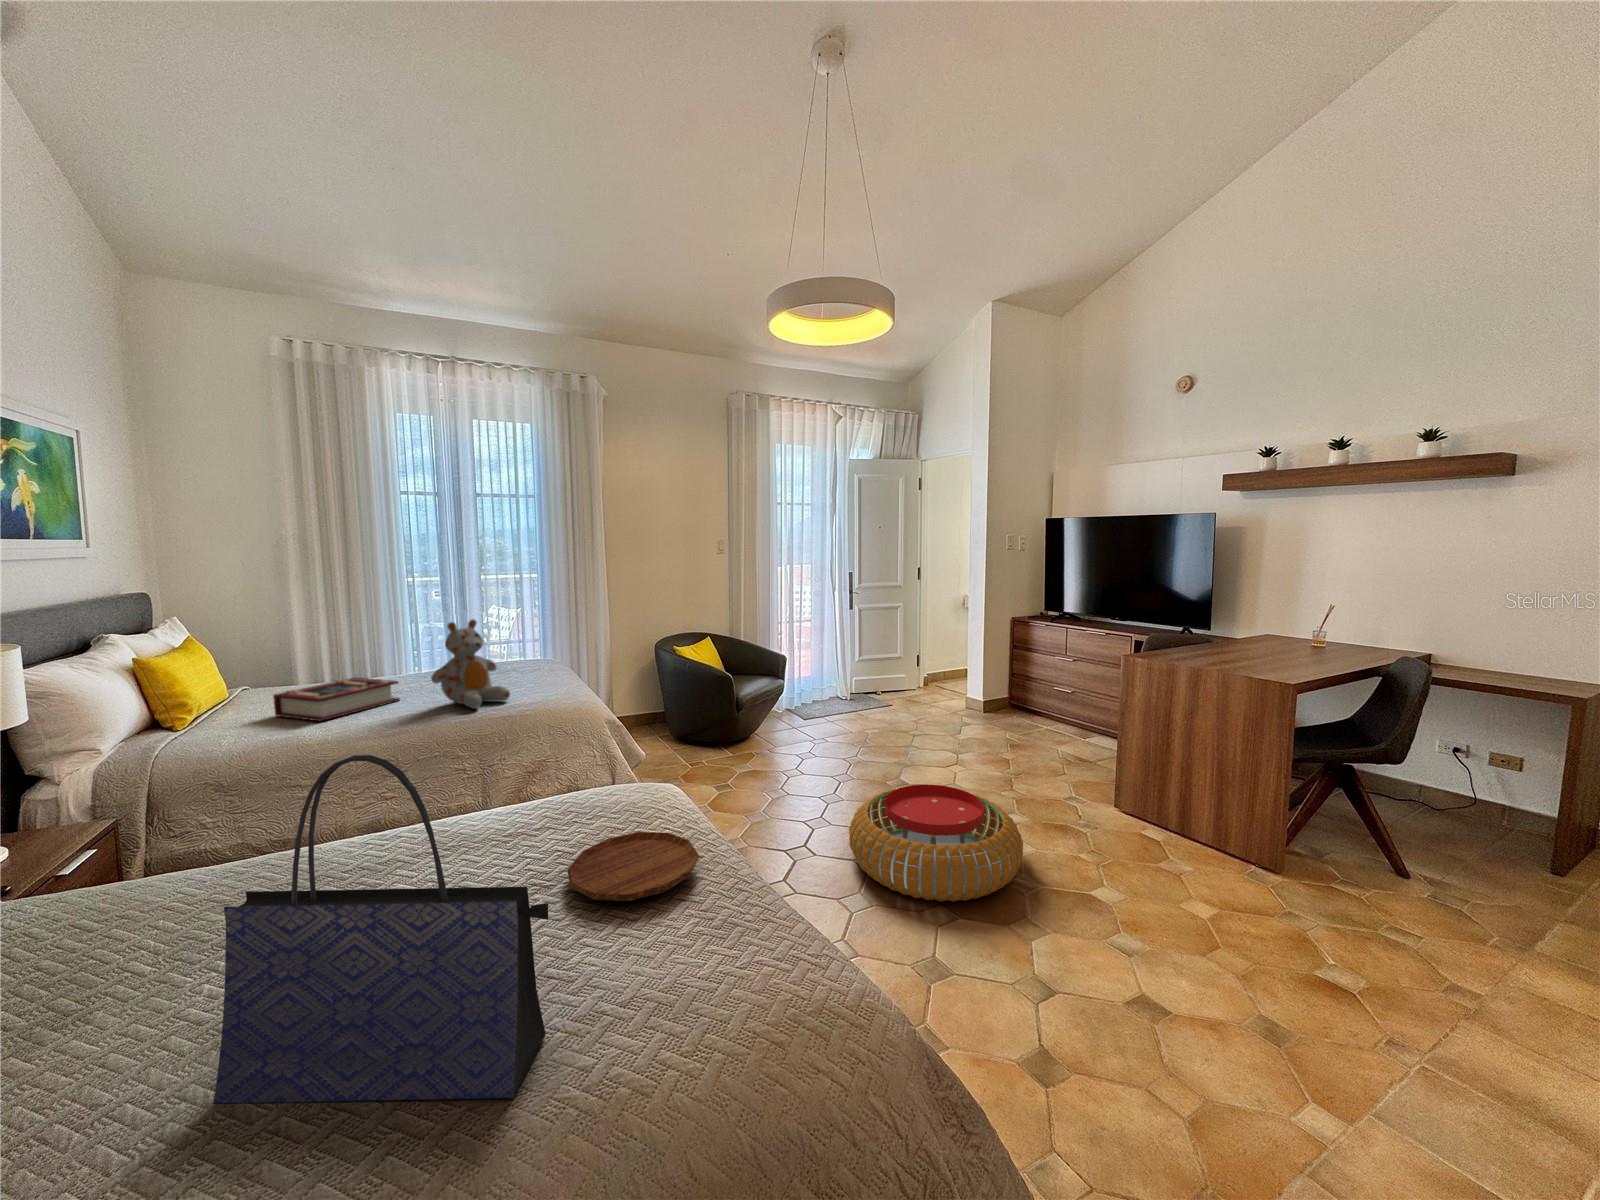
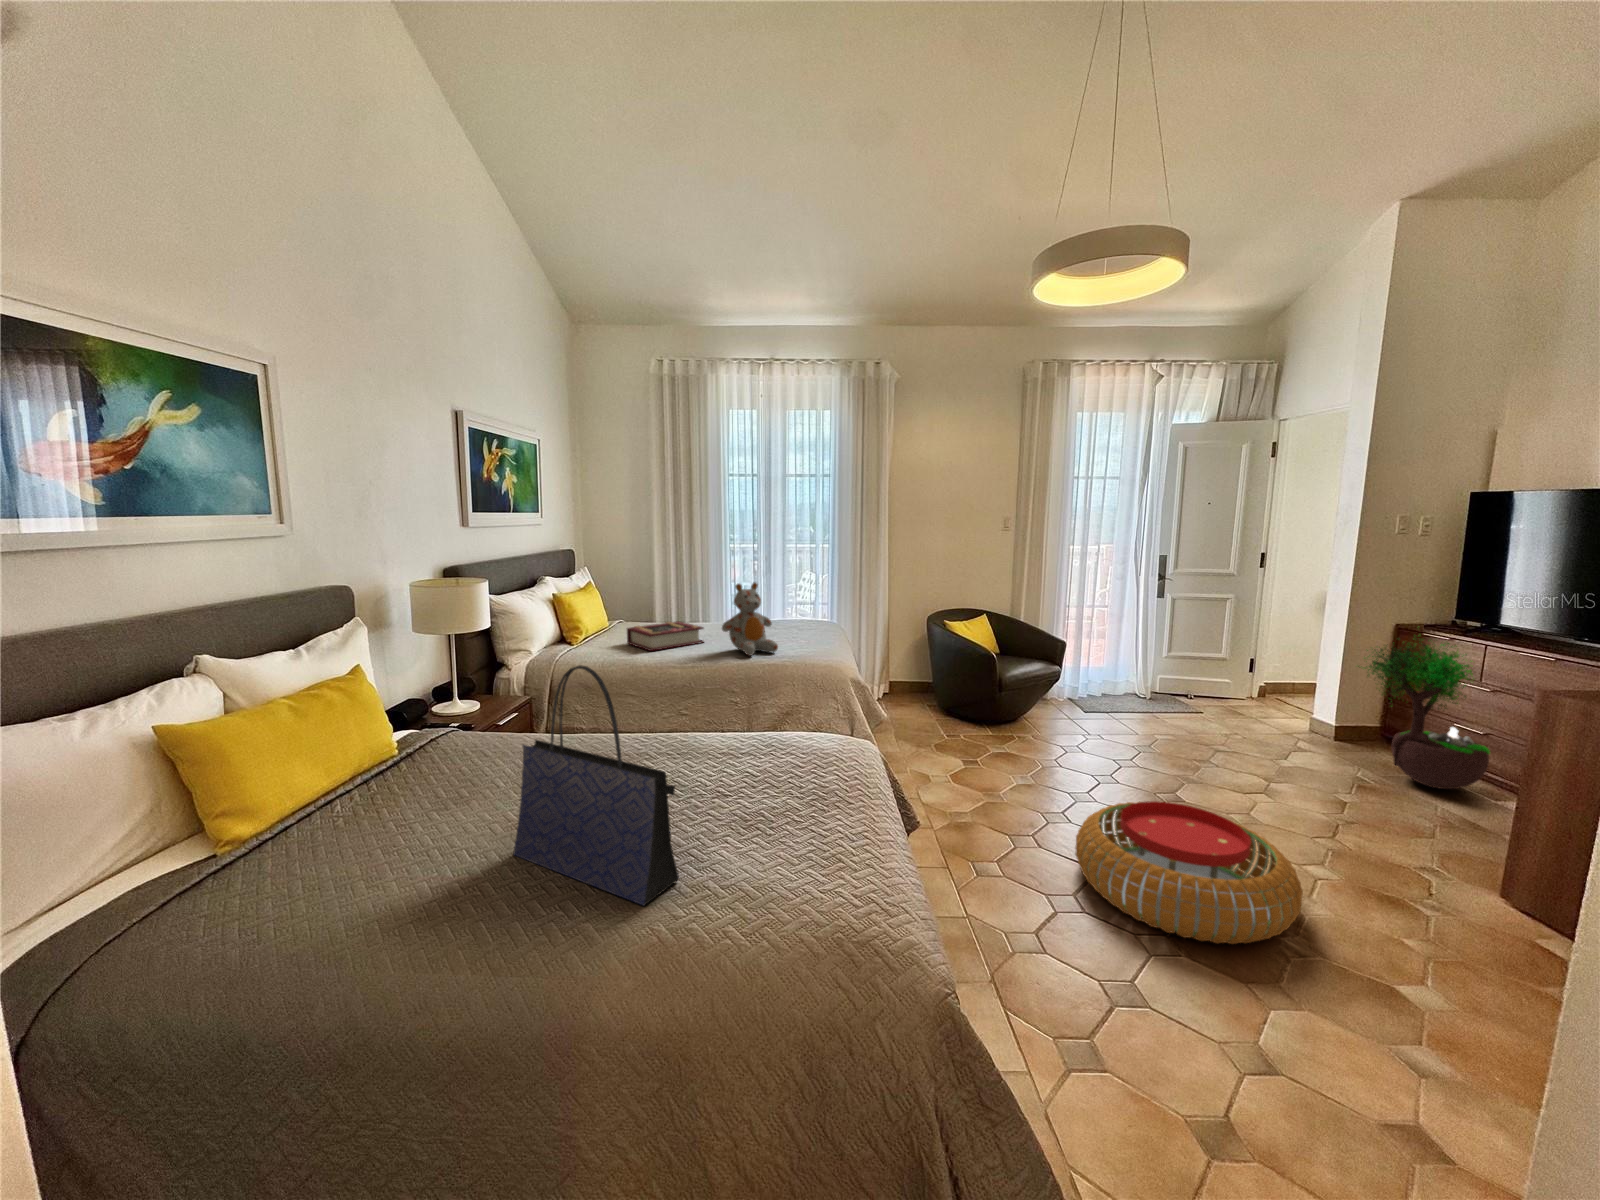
potted tree: none [997,617,1078,735] -> present [1358,638,1490,789]
tray: present [567,832,699,901] -> none [740,769,843,816]

